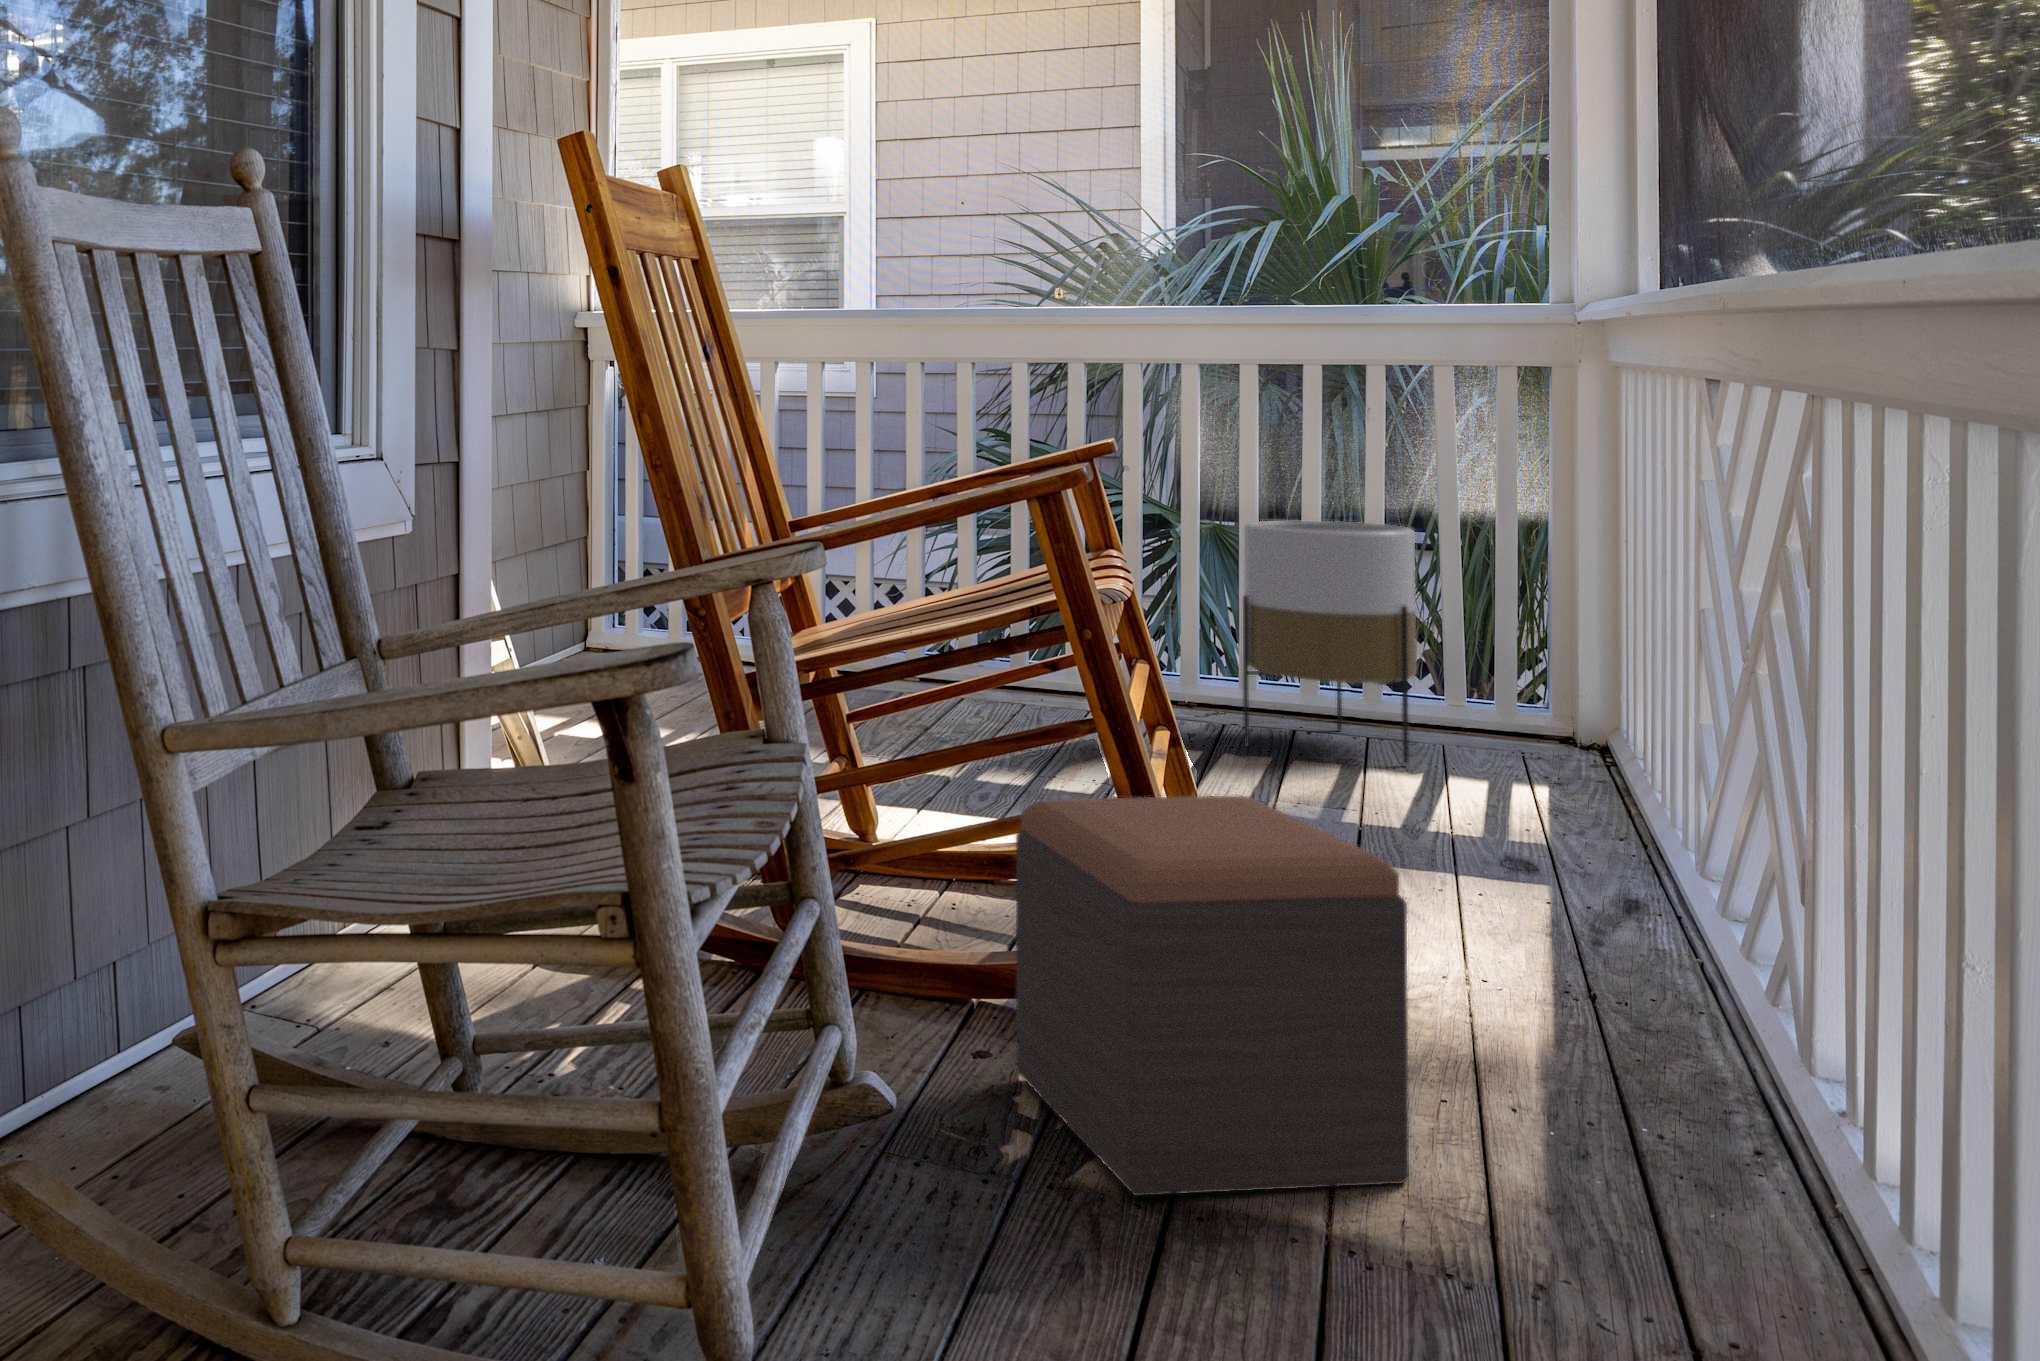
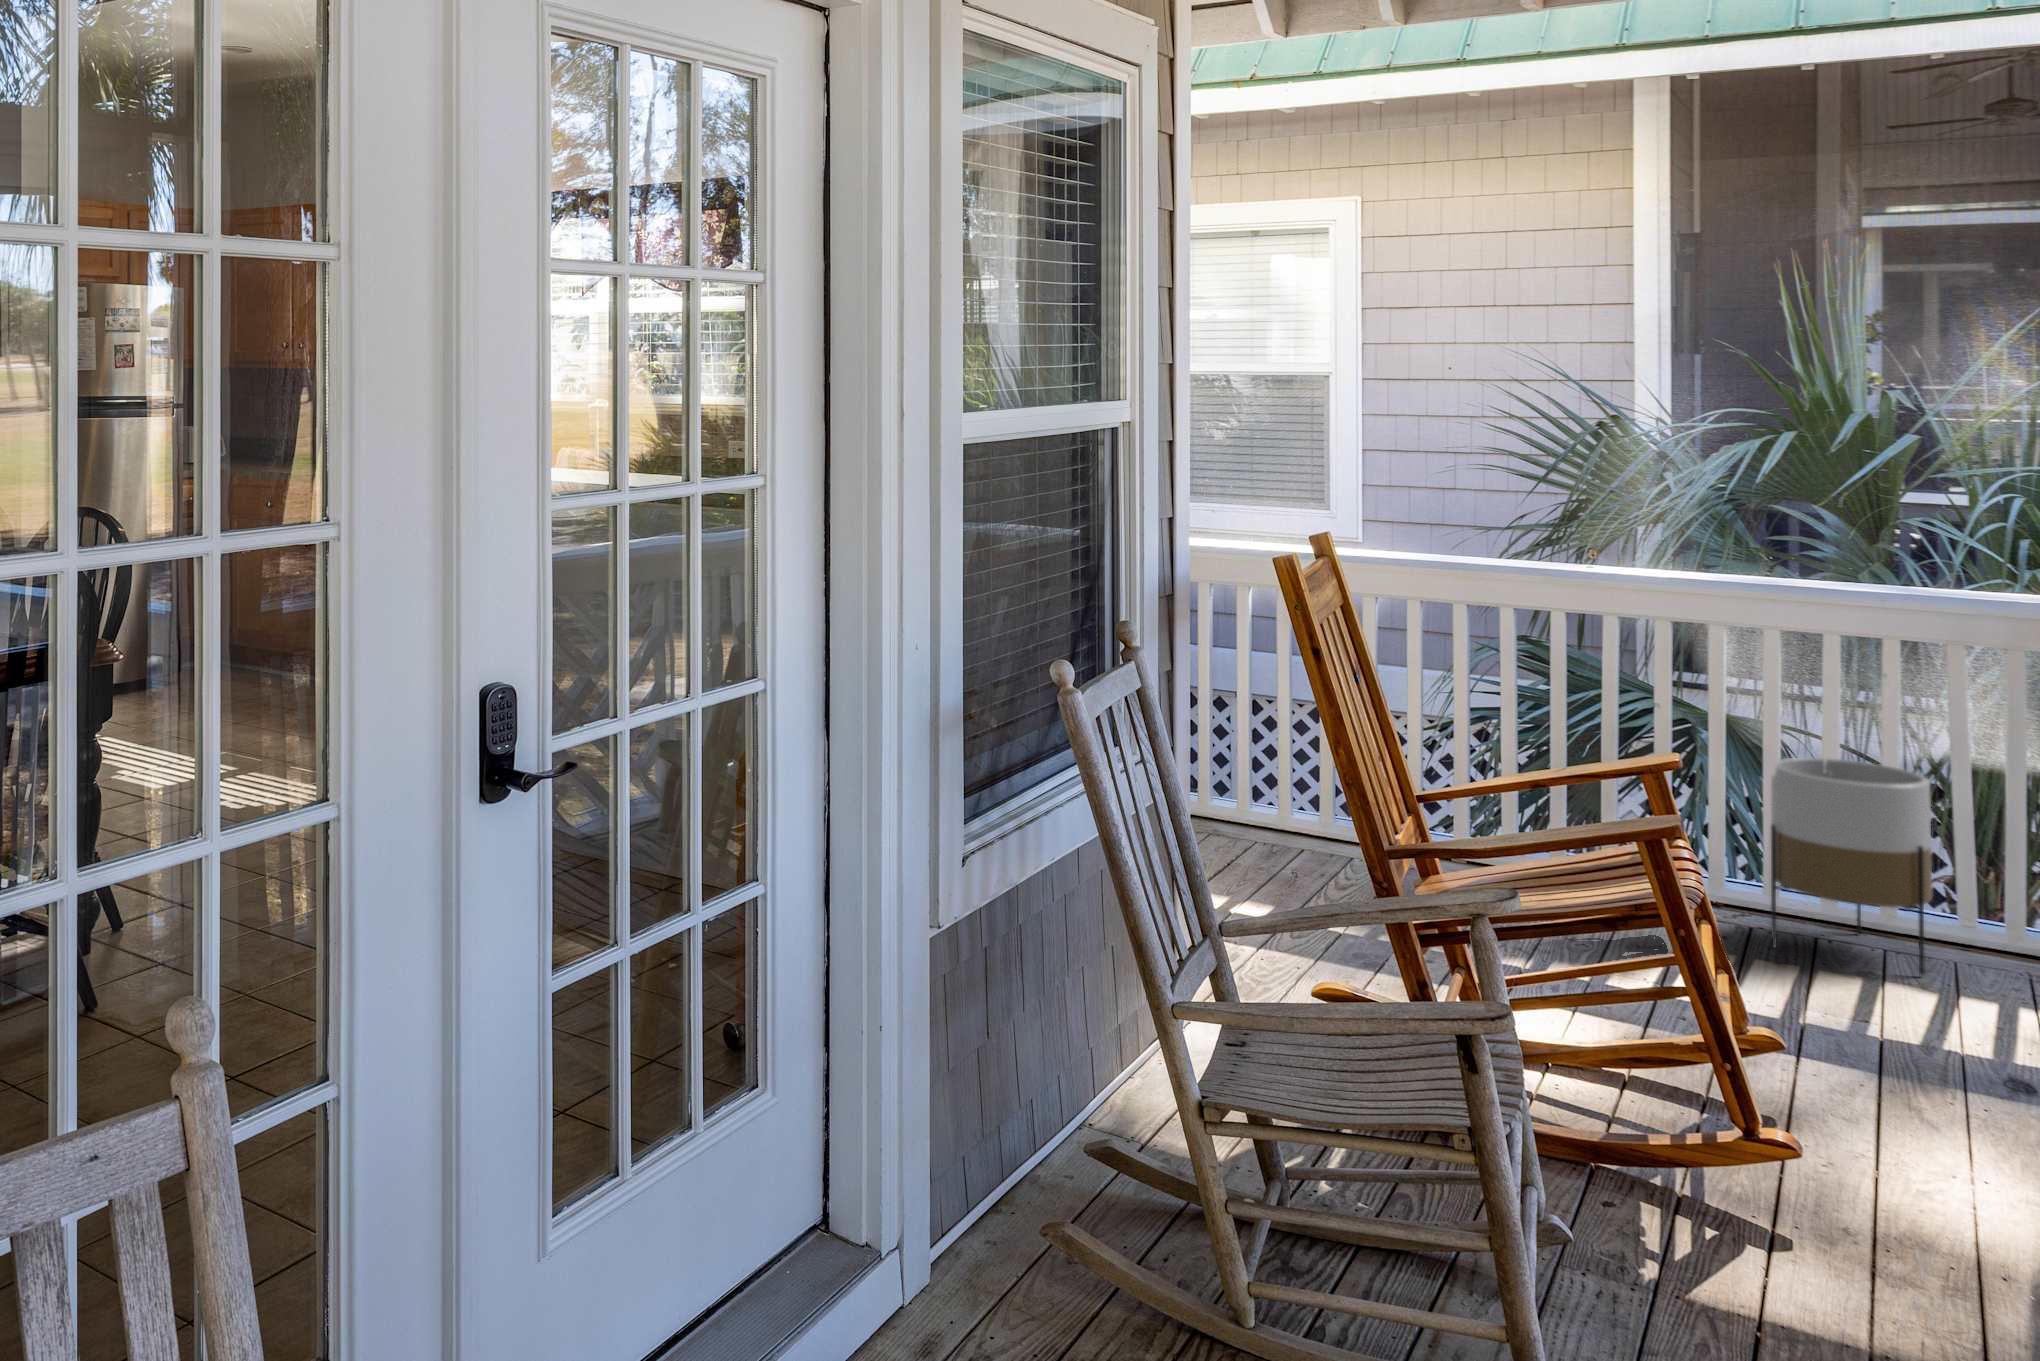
footstool: present [1016,795,1409,1196] -> none [1637,1047,1927,1319]

